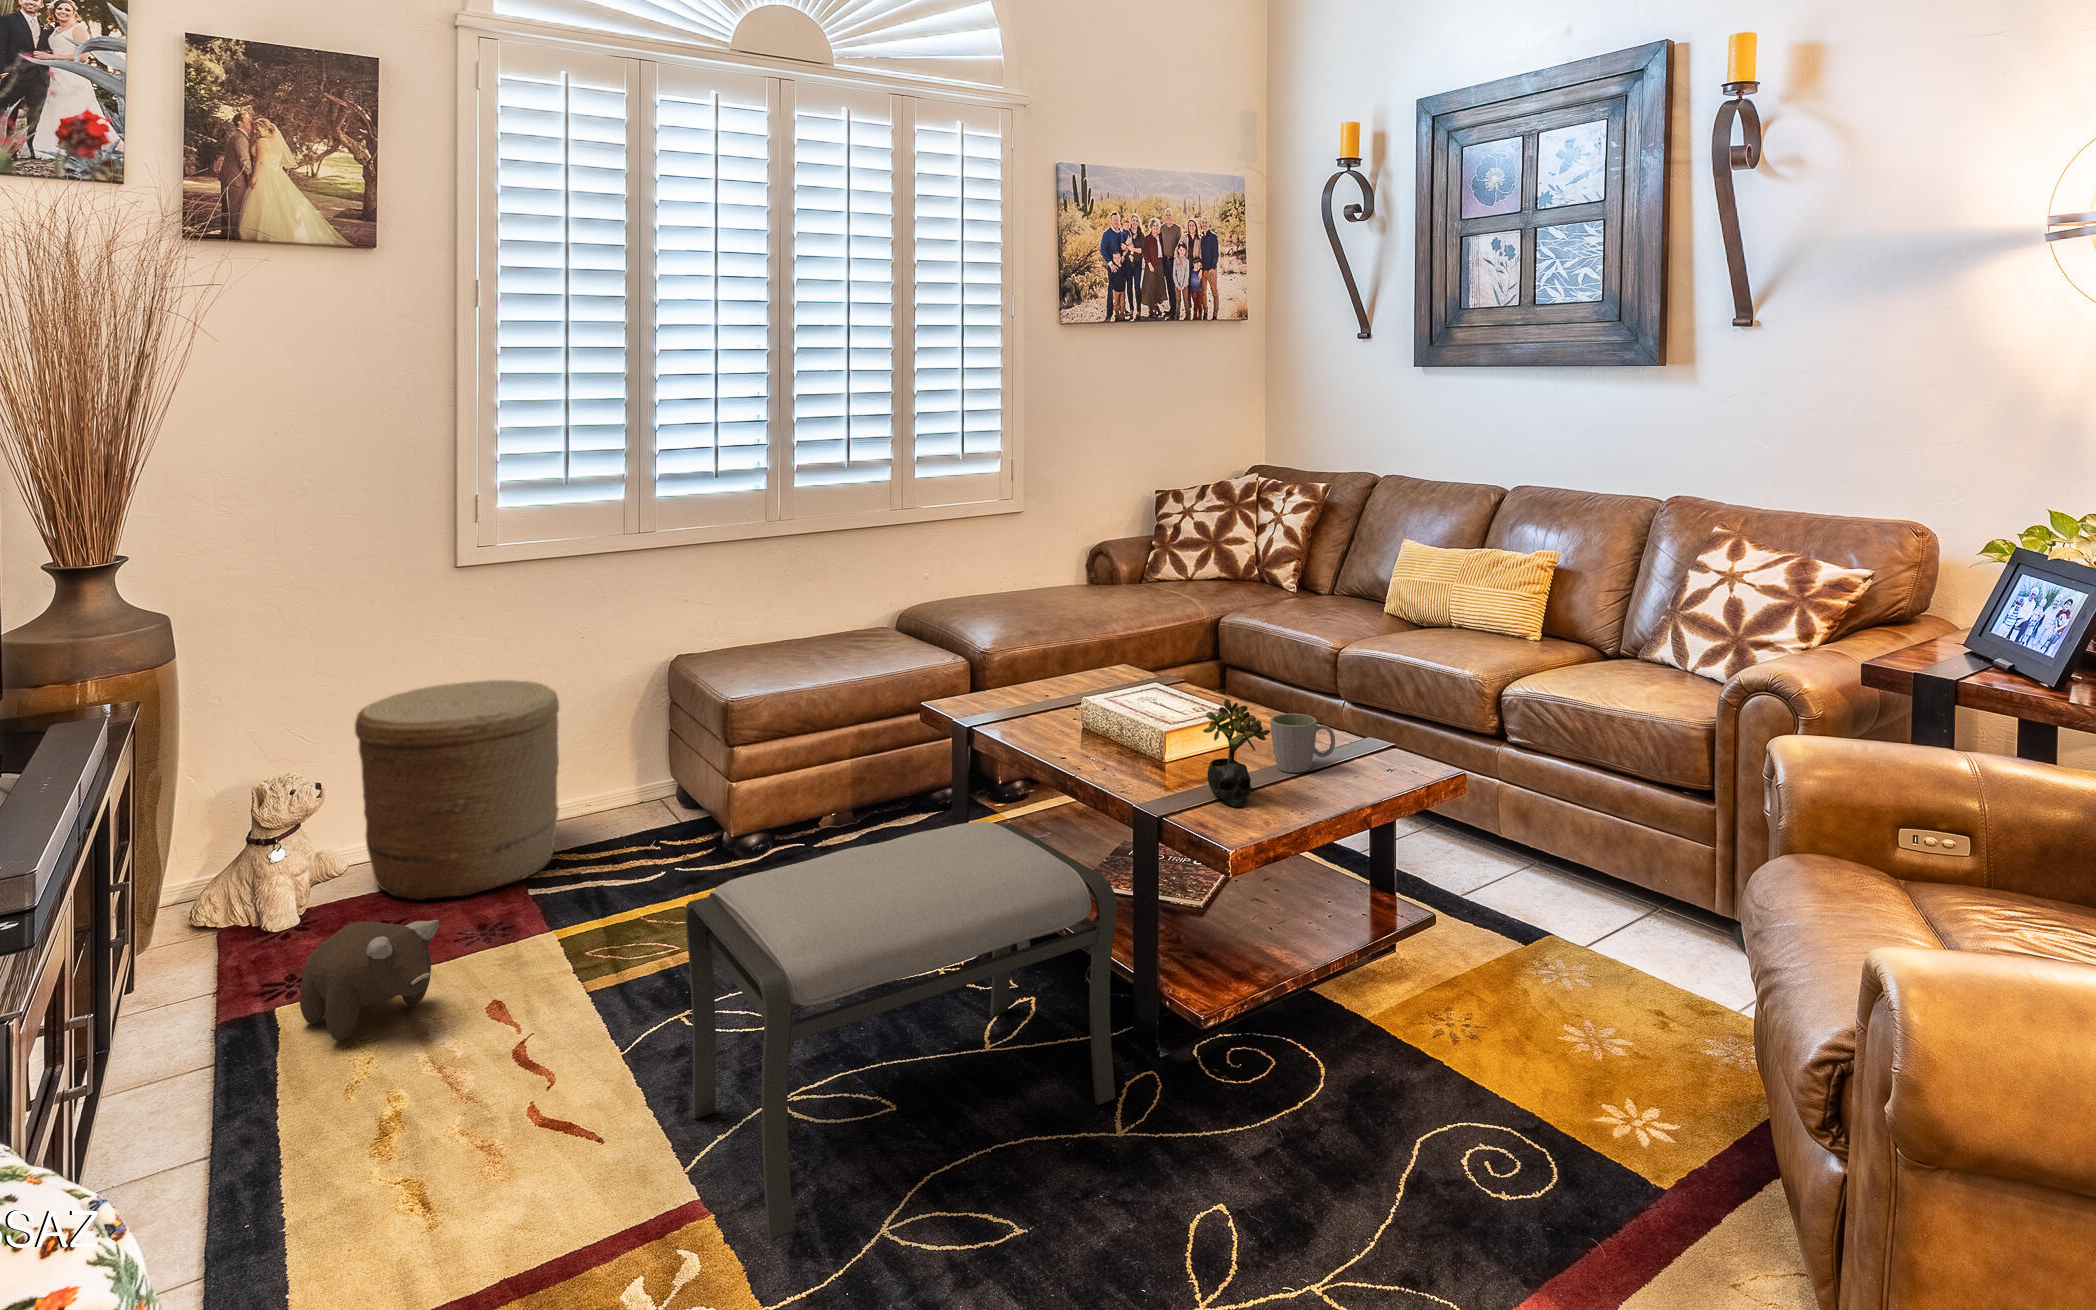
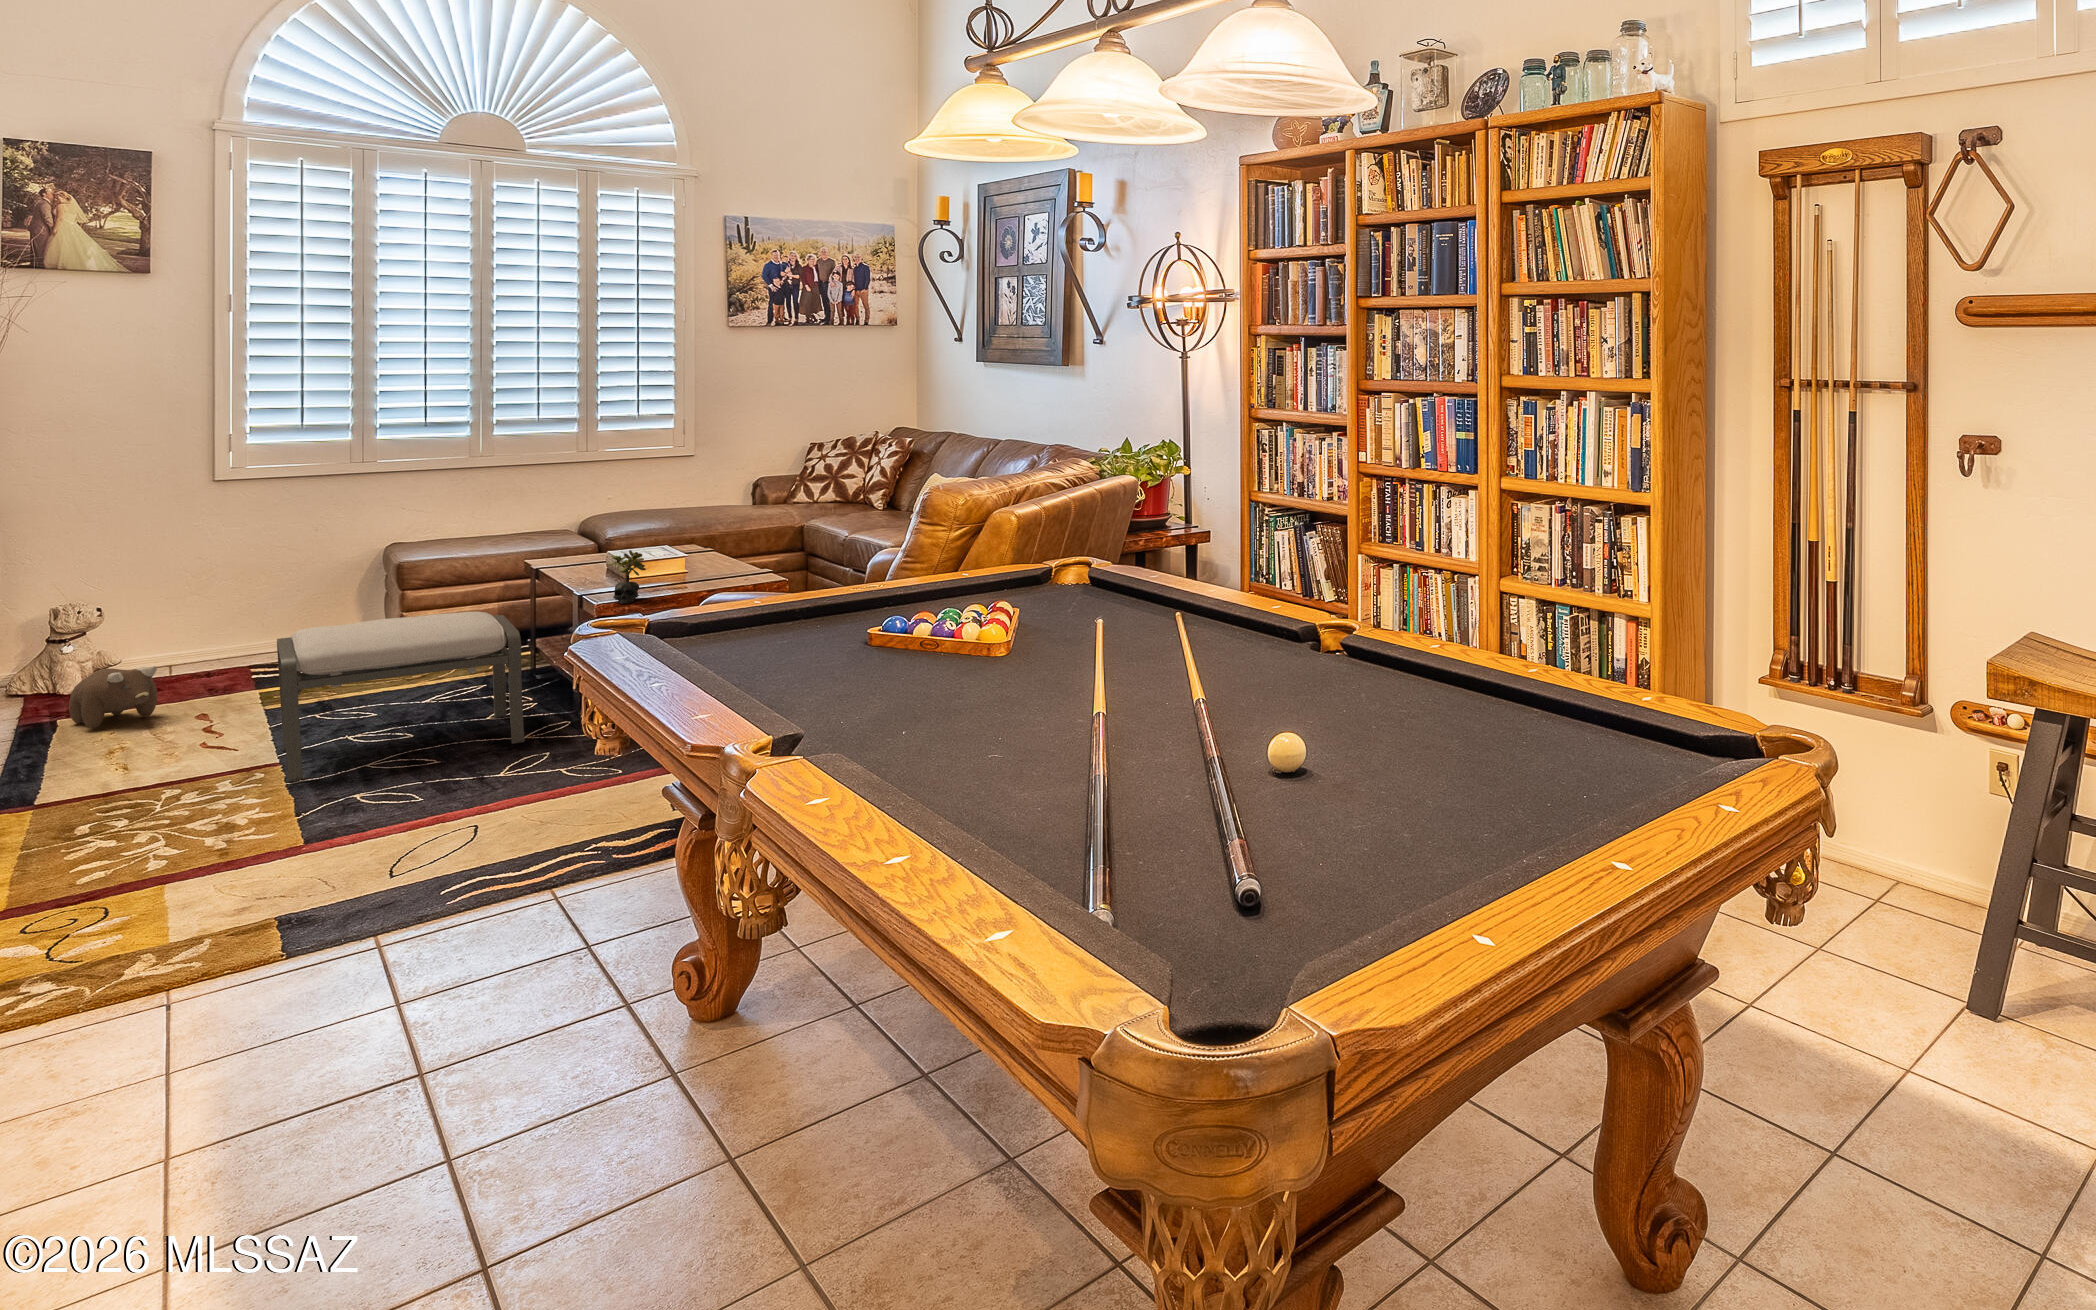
woven basket: present [355,680,559,900] -> none [131,552,289,679]
mug: present [1270,714,1335,773] -> none [674,562,711,592]

